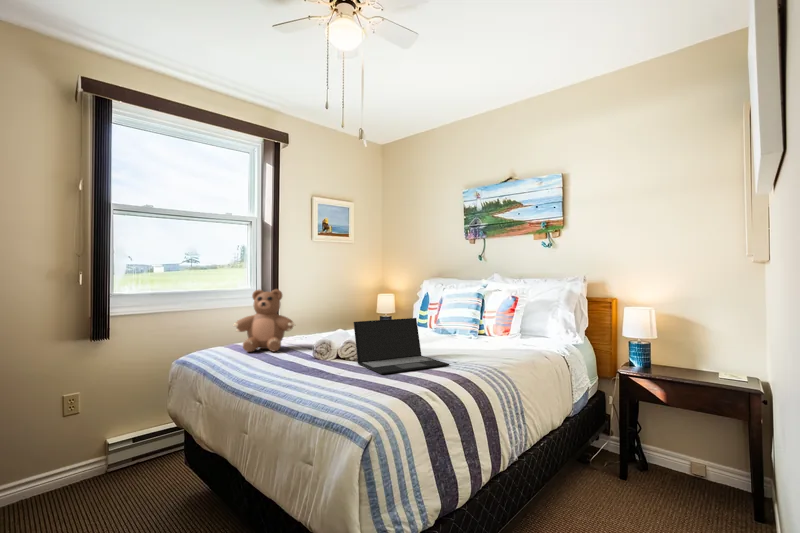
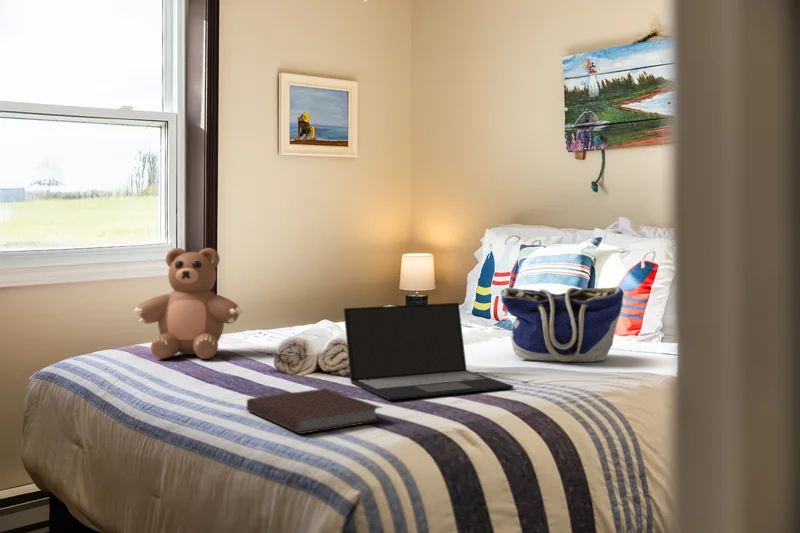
tote bag: none [437,308,504,350] -> present [500,287,624,362]
notebook: none [299,368,379,396] -> present [247,389,381,434]

